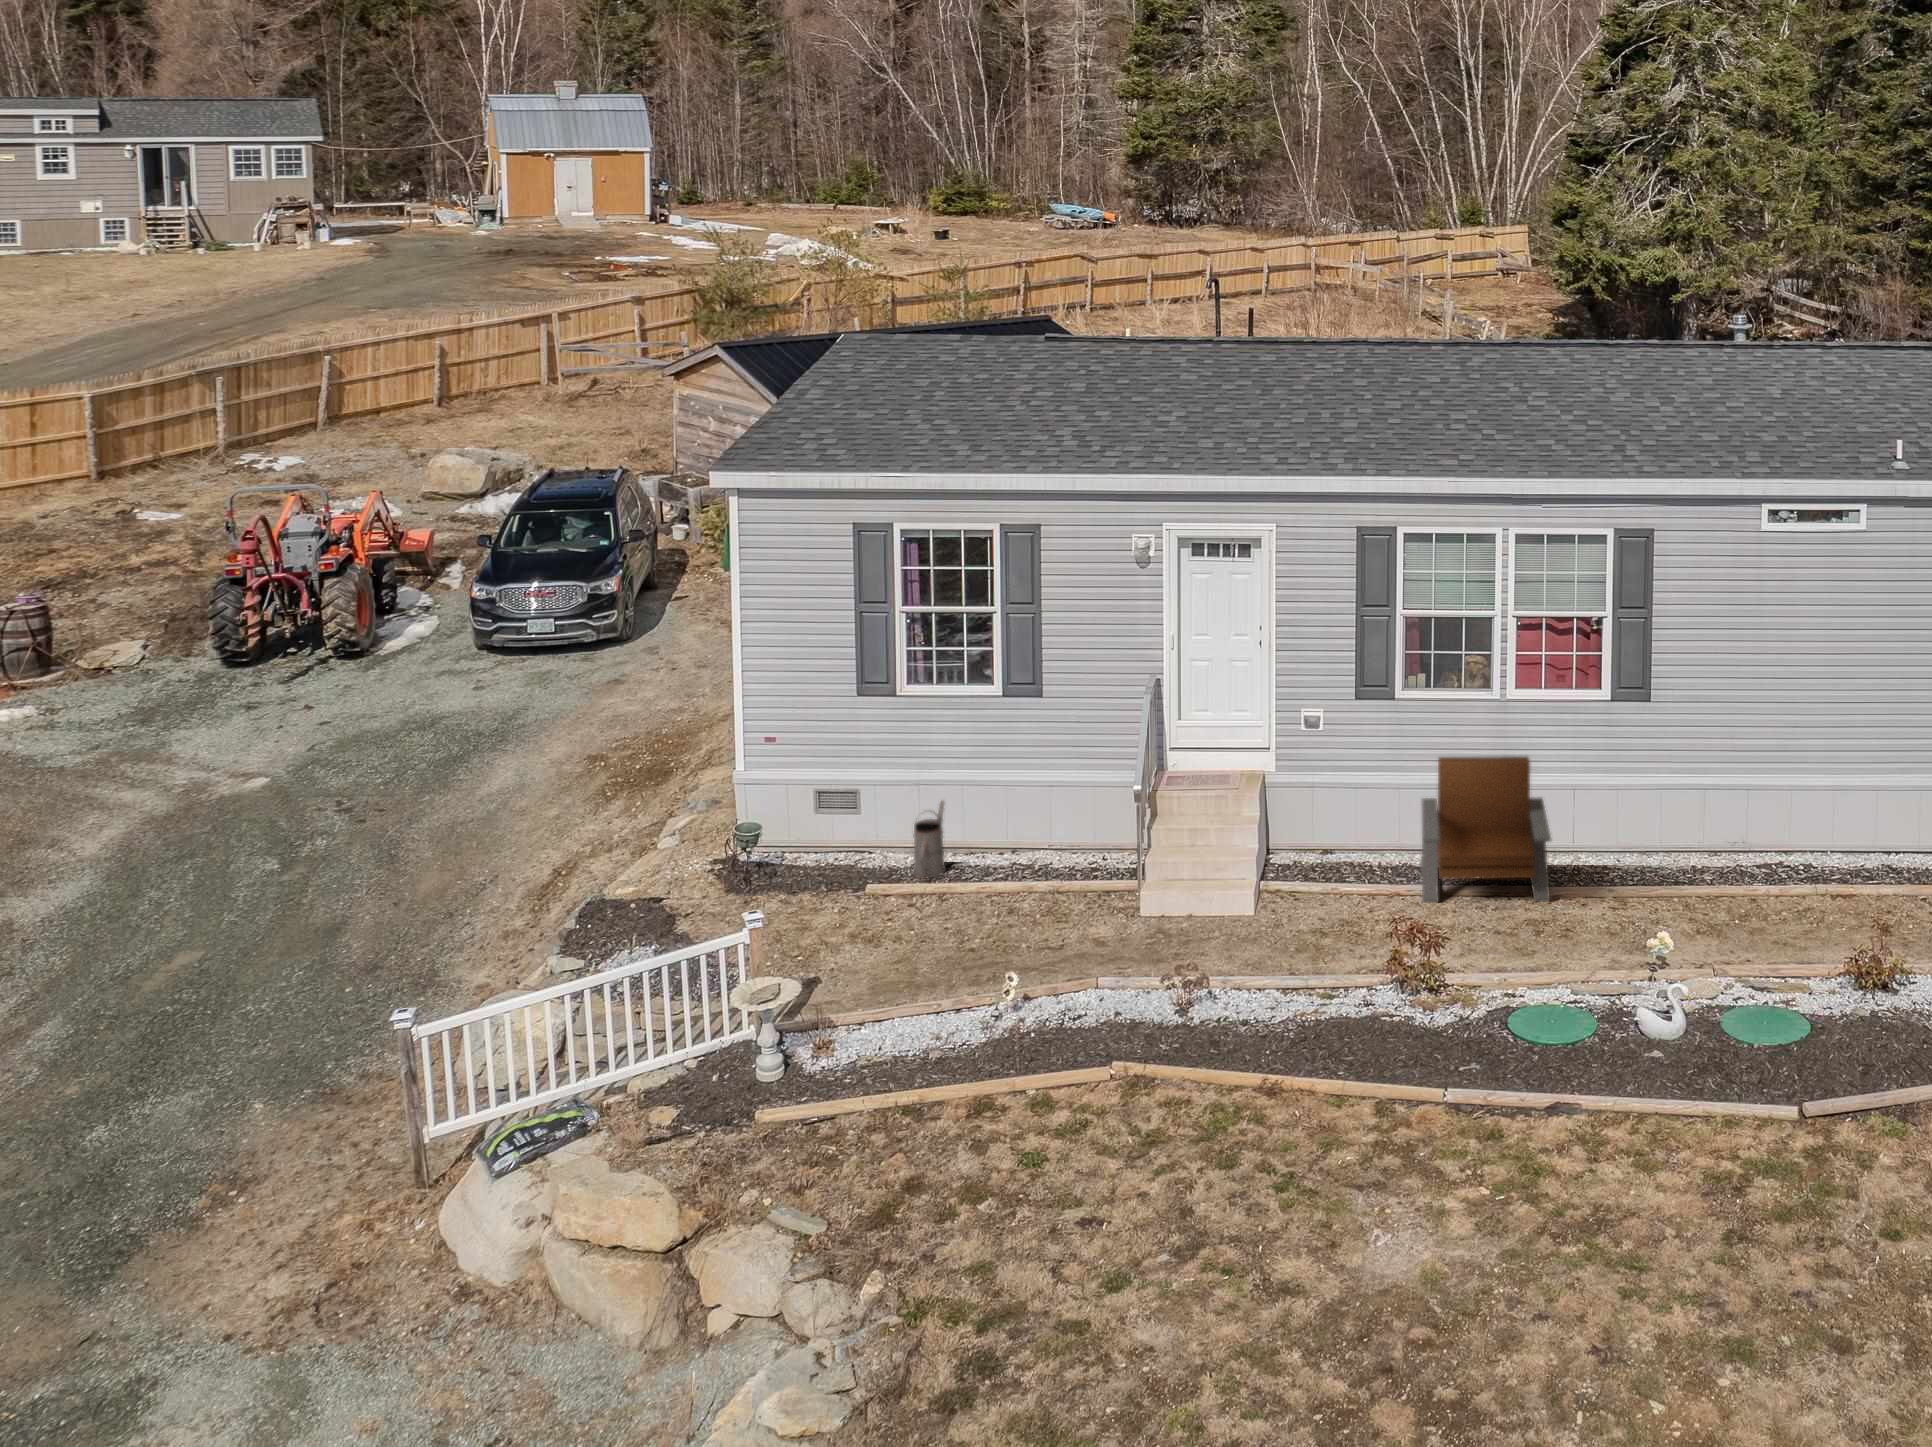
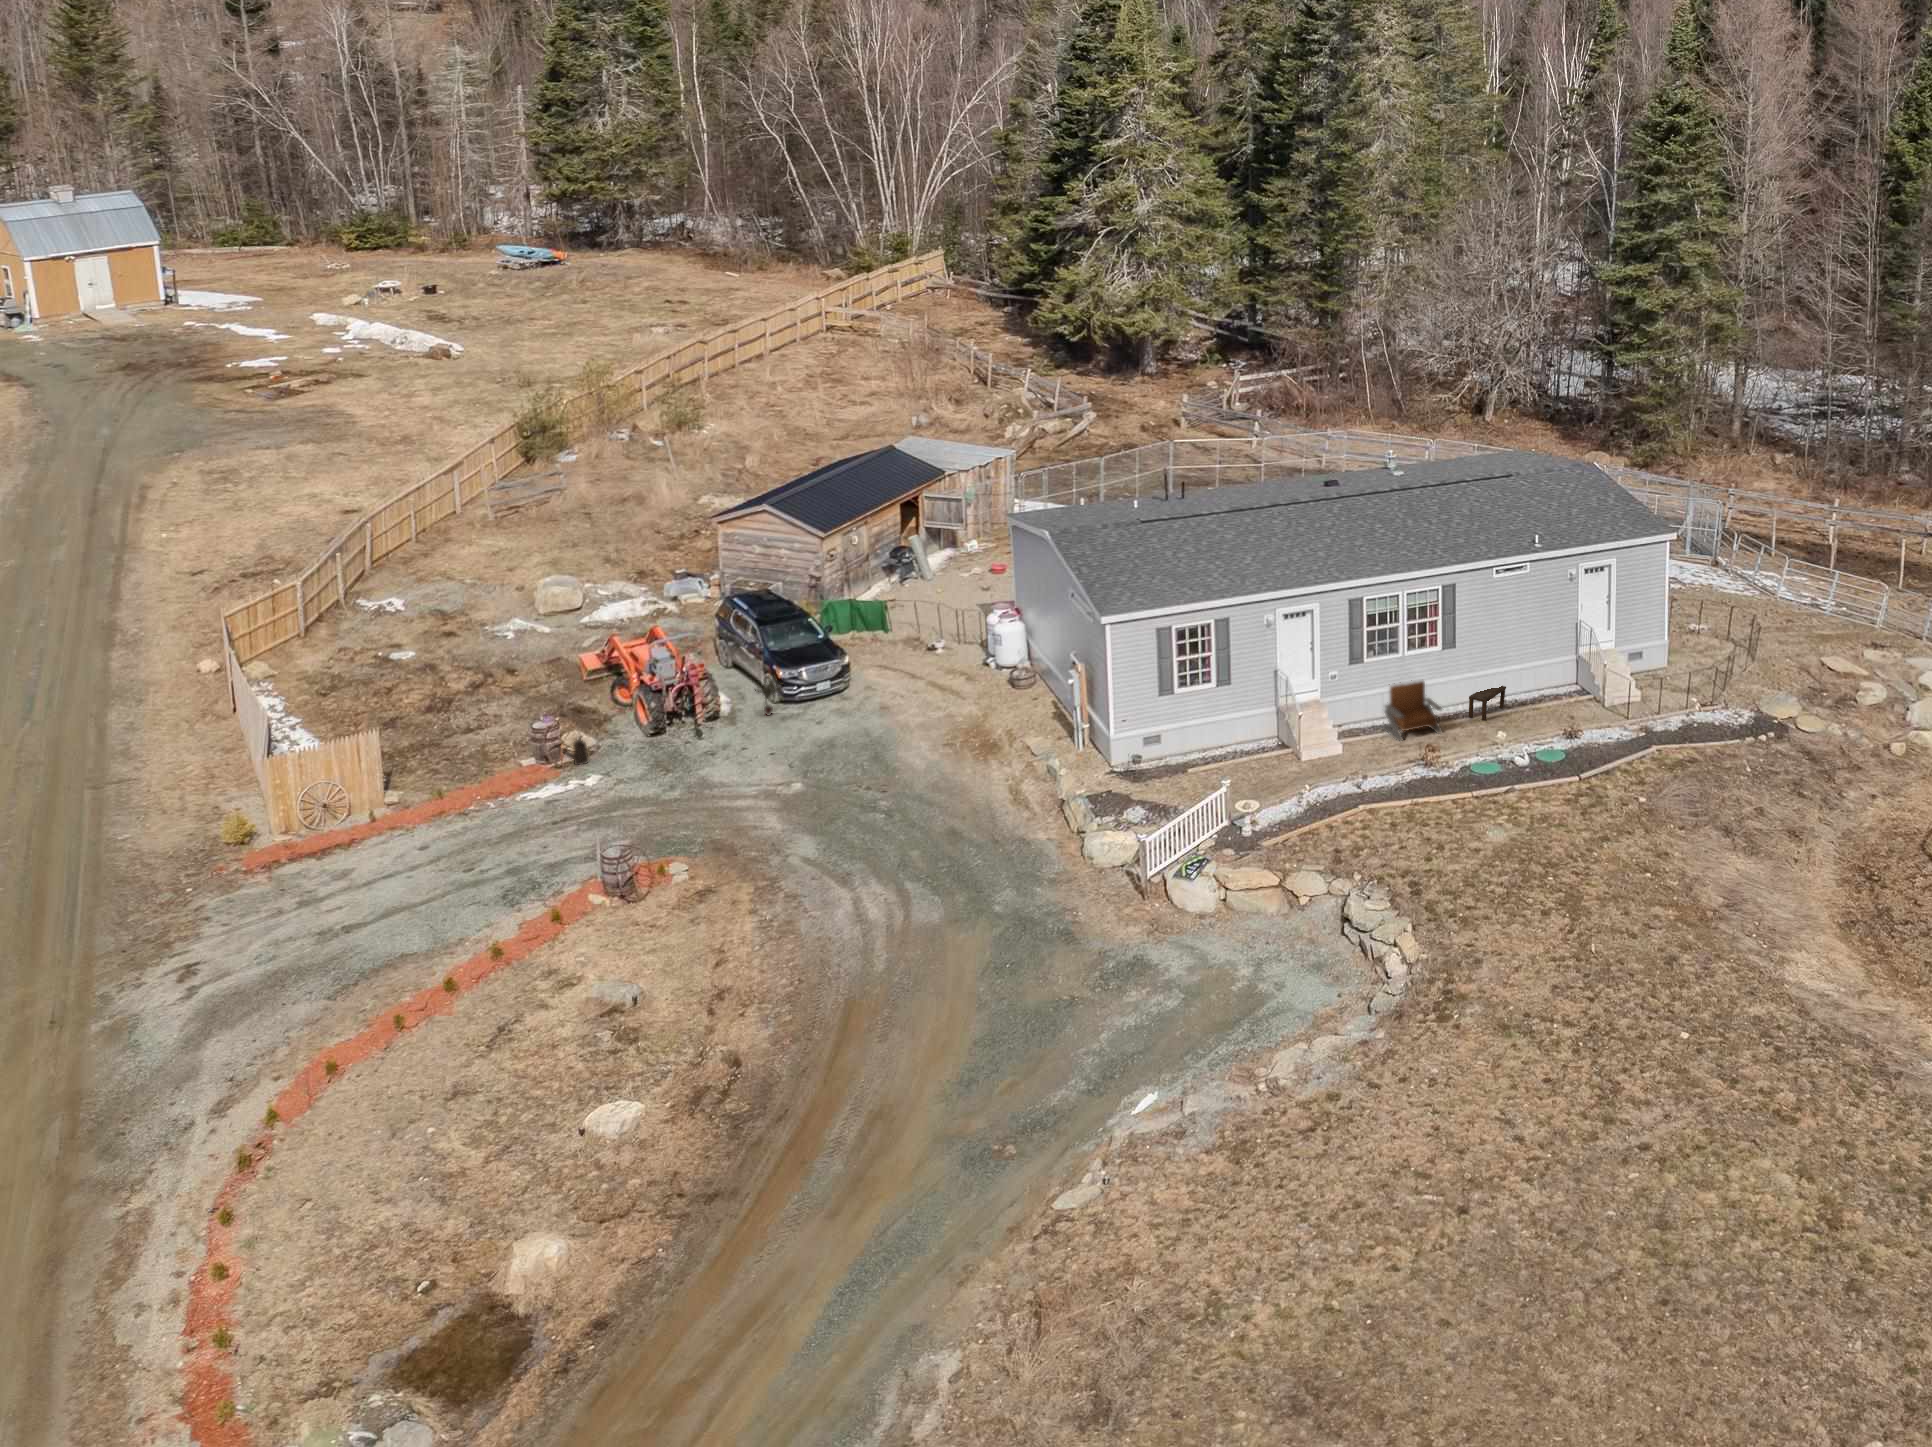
potted tree: none [430,578,479,653] -> present [754,675,781,715]
bench: none [1648,799,1760,892] -> present [1469,686,1506,721]
watering can: present [912,801,946,879] -> present [558,738,589,765]

